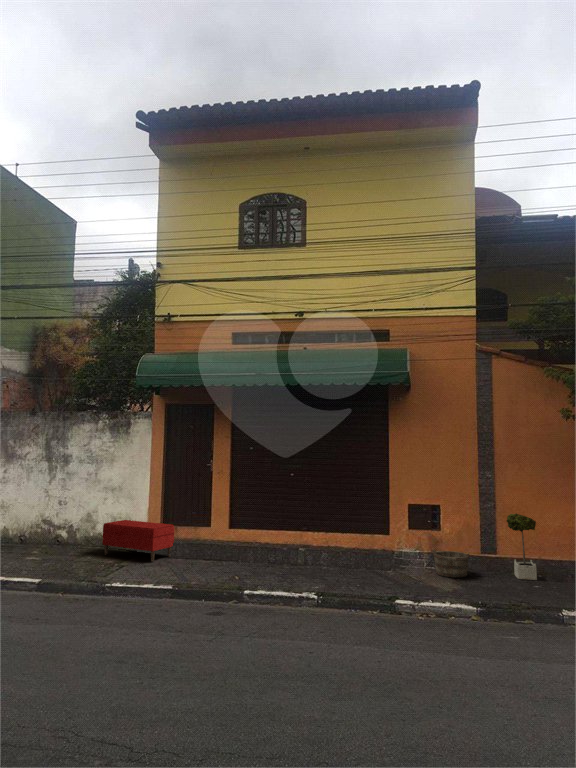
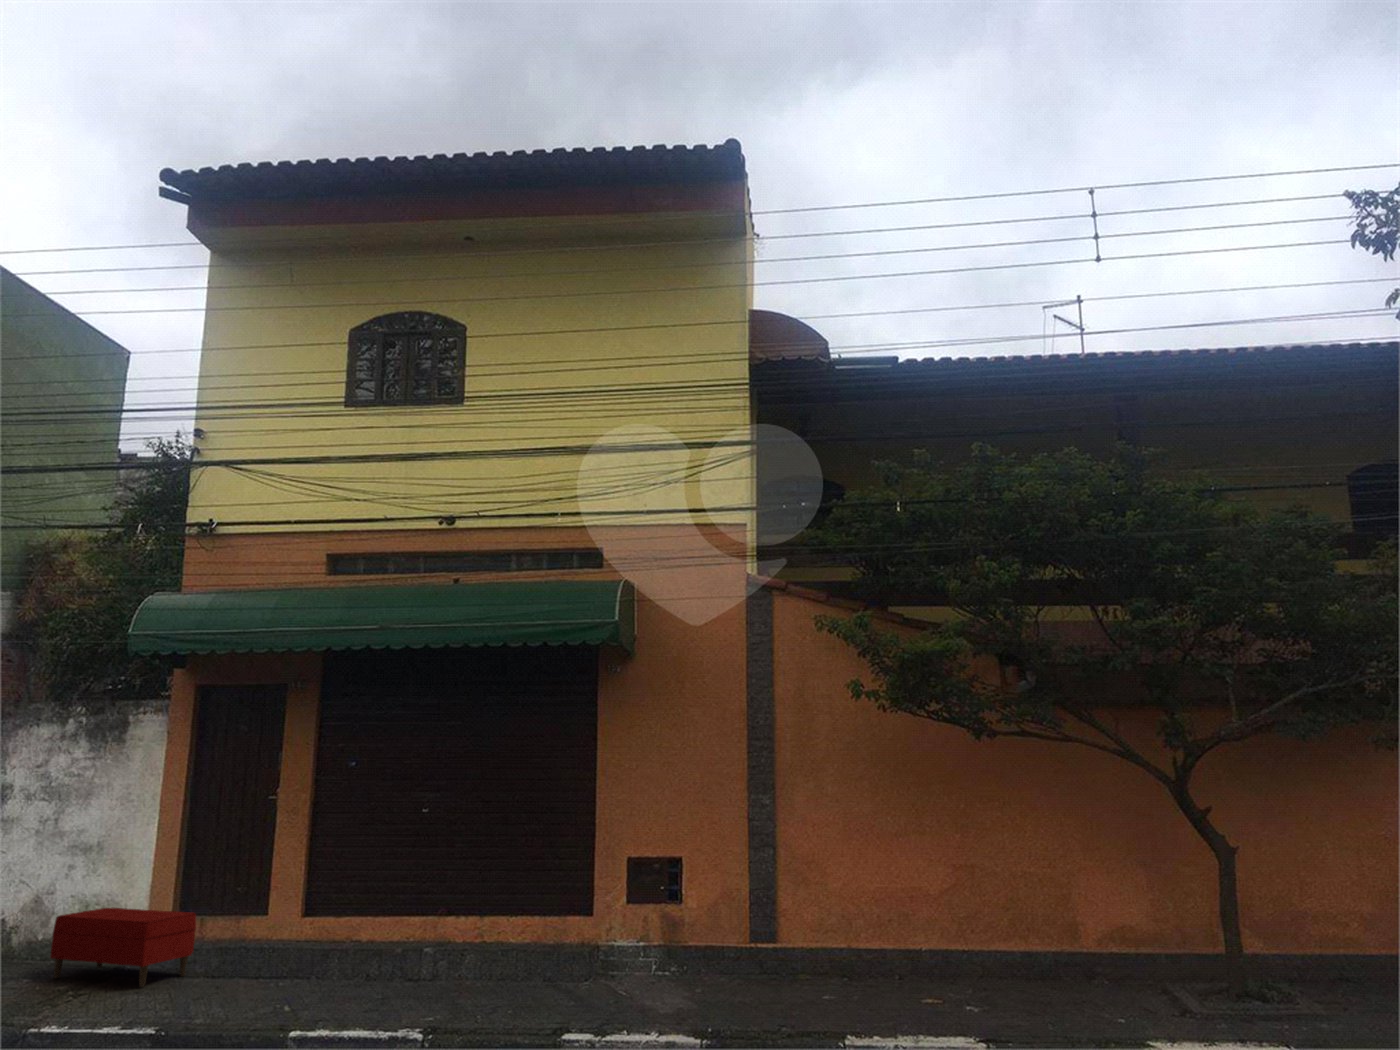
potted tree: present [507,513,537,580] -> none [788,865,836,984]
bucket: present [433,550,470,577] -> none [661,937,724,987]

